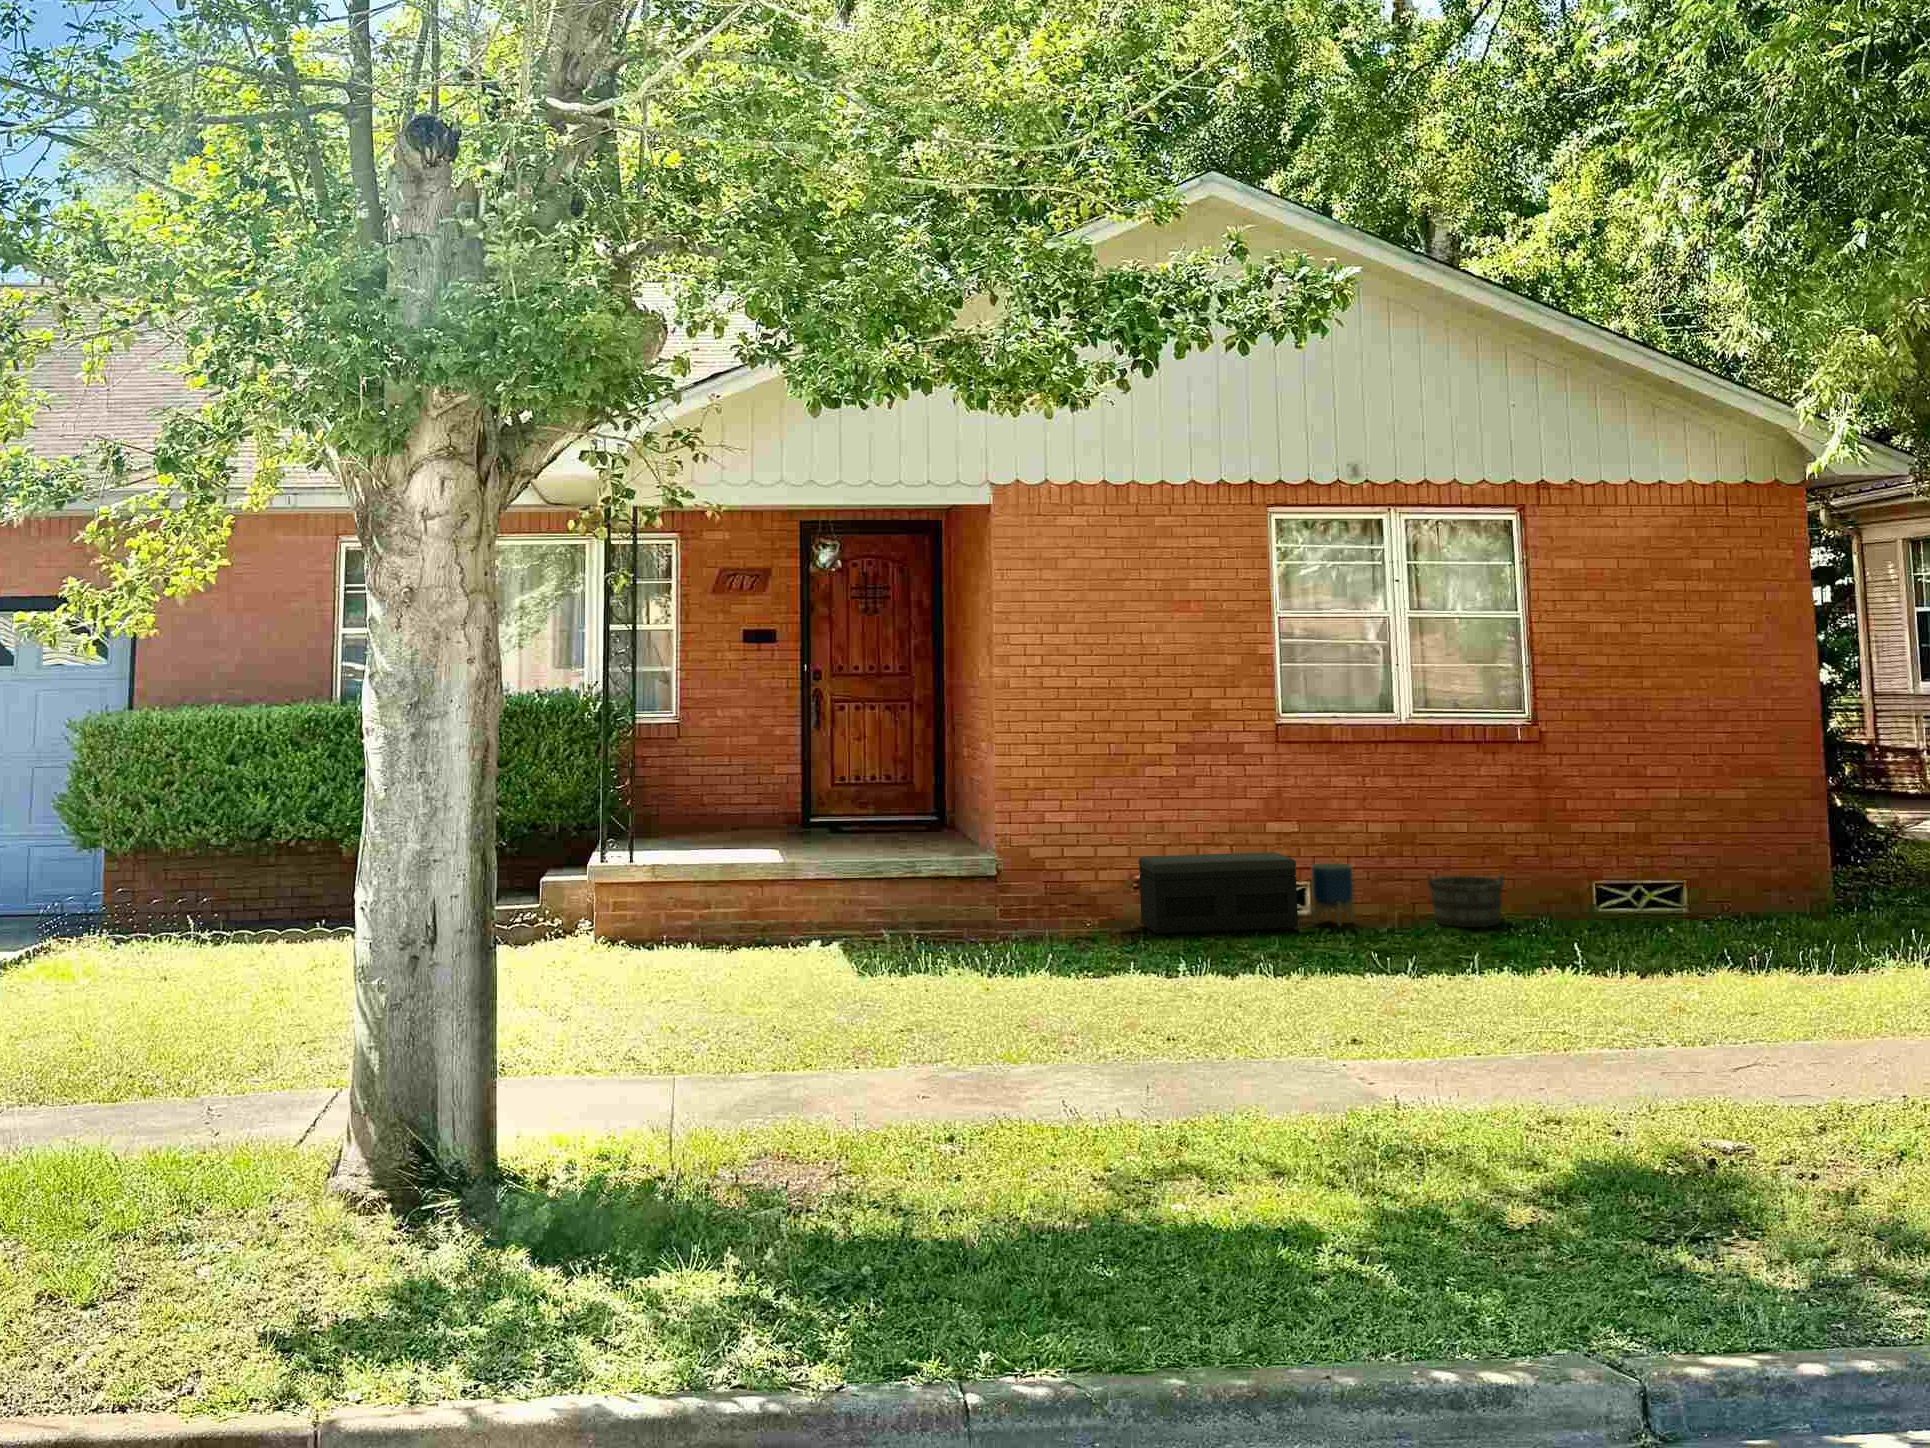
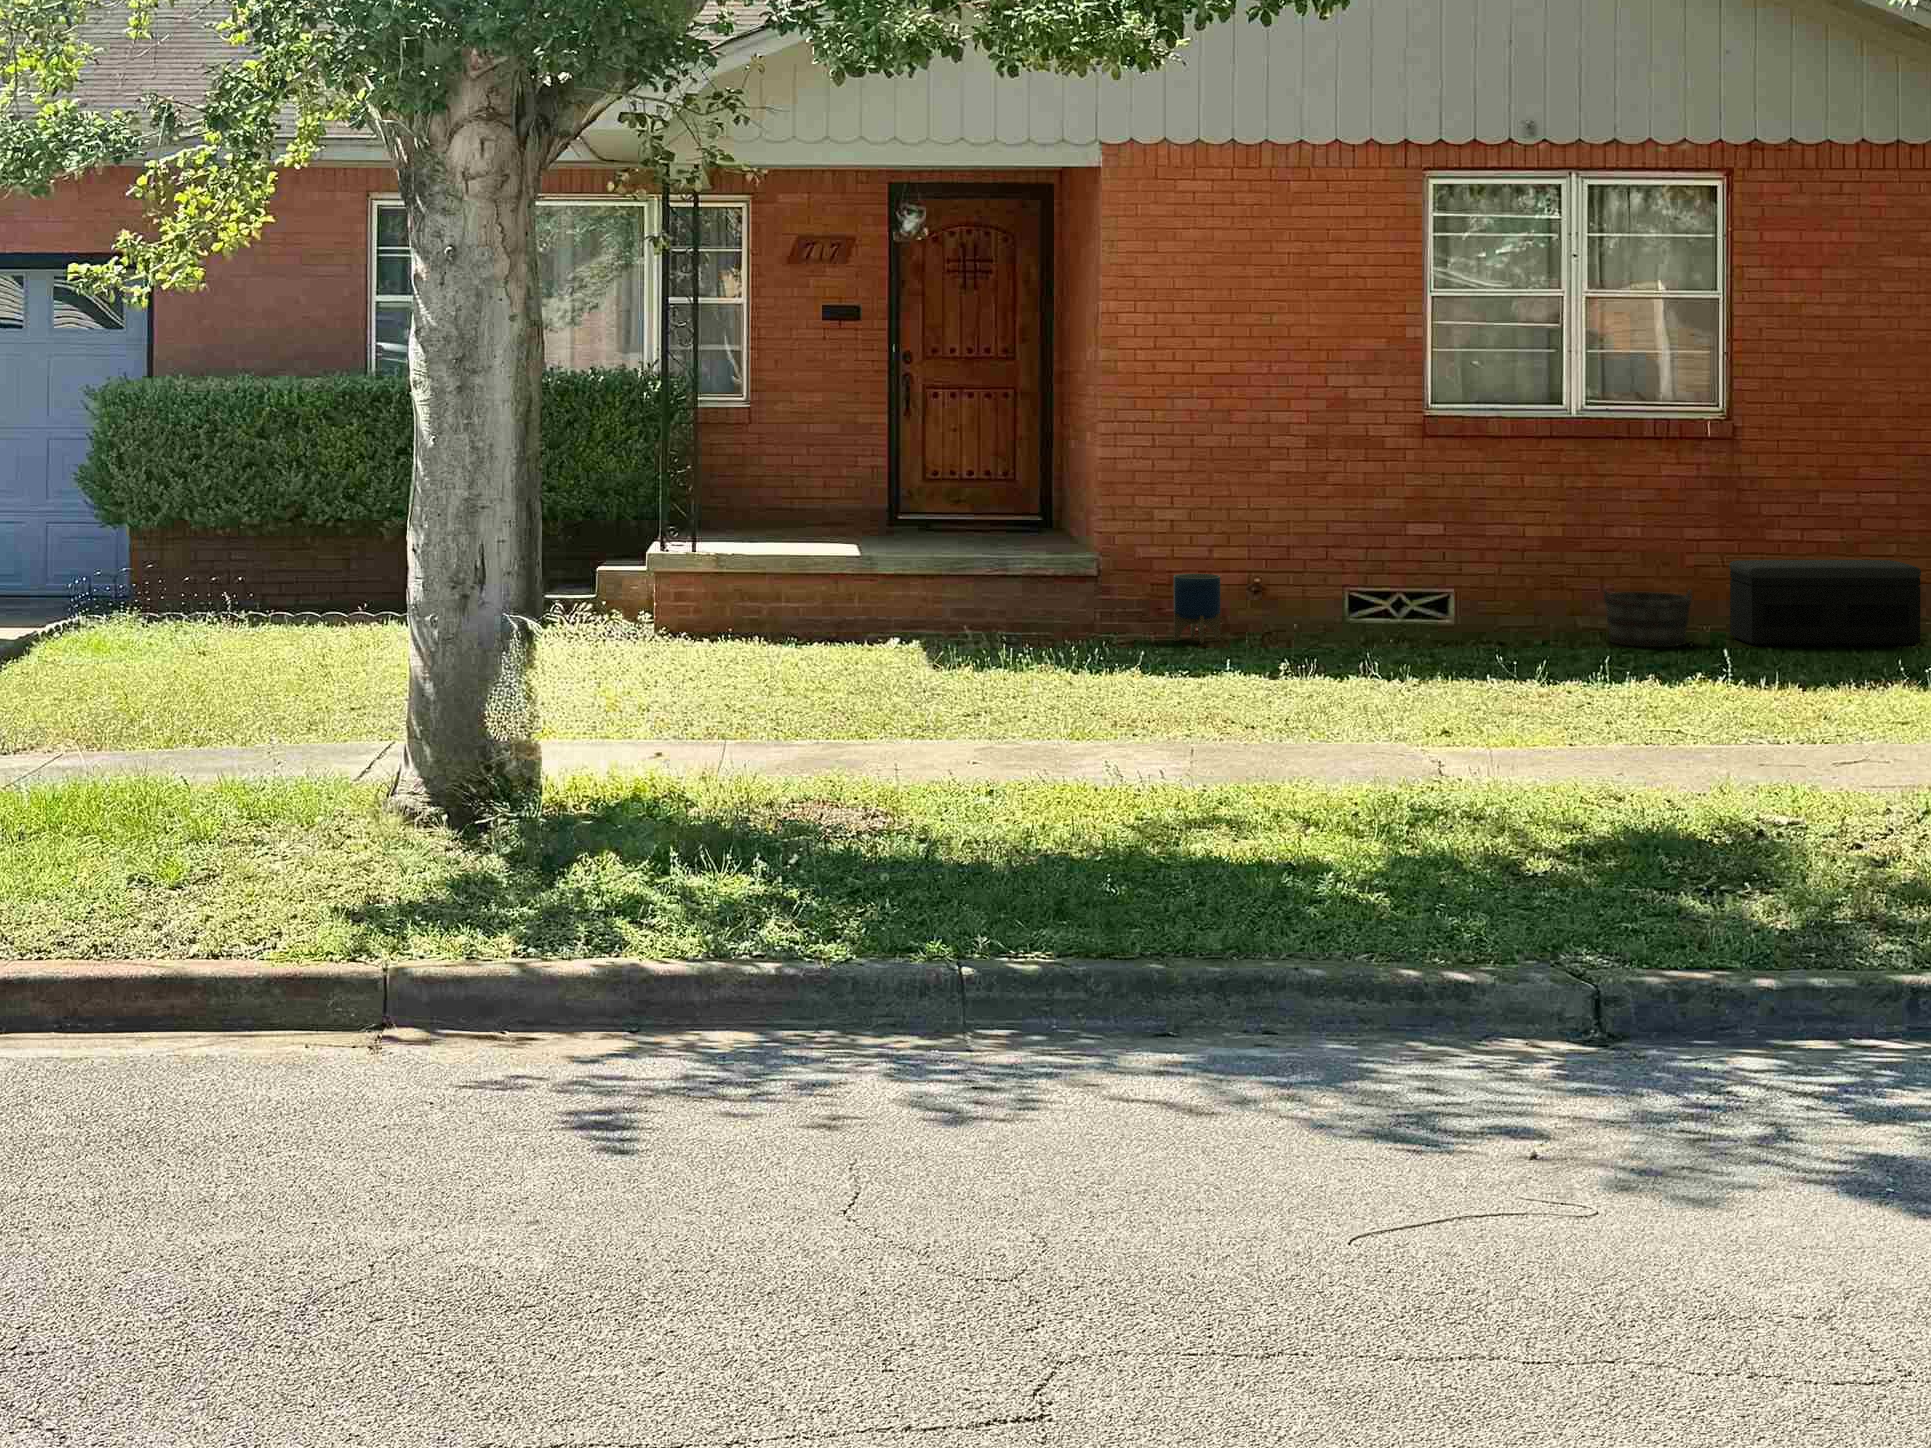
storage bench: present [1139,852,1298,935] -> present [1729,560,1921,646]
planter: present [1311,863,1354,926] -> present [1174,574,1220,644]

